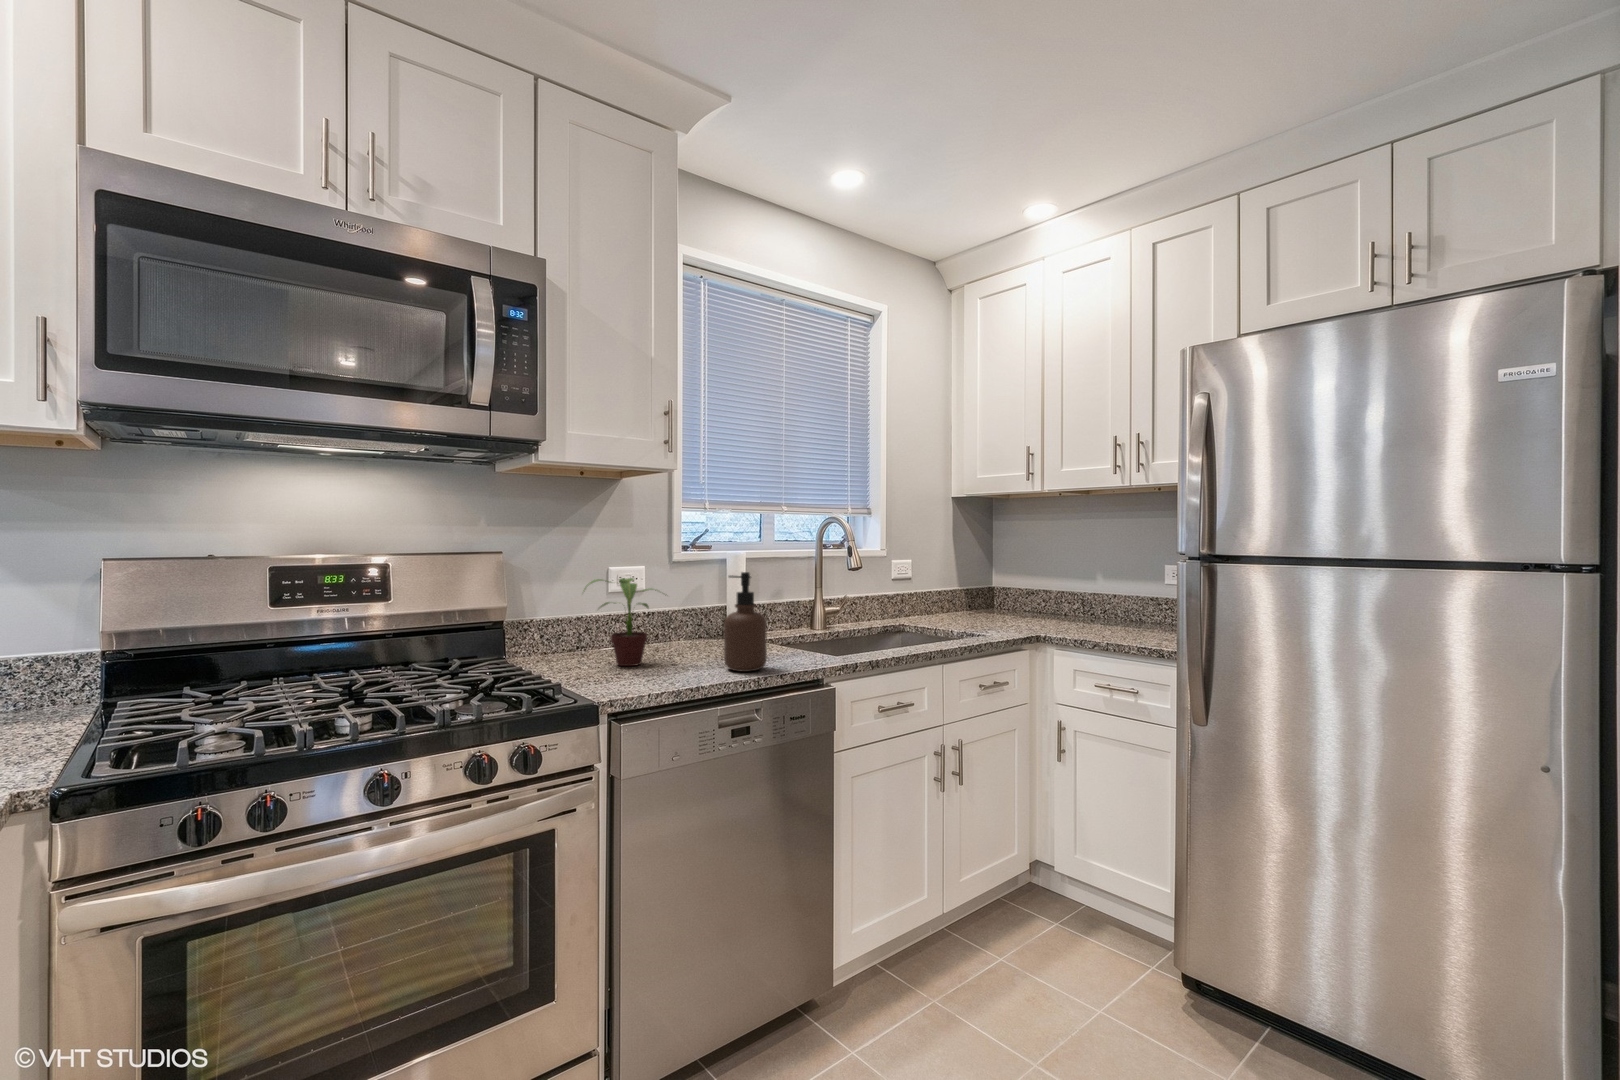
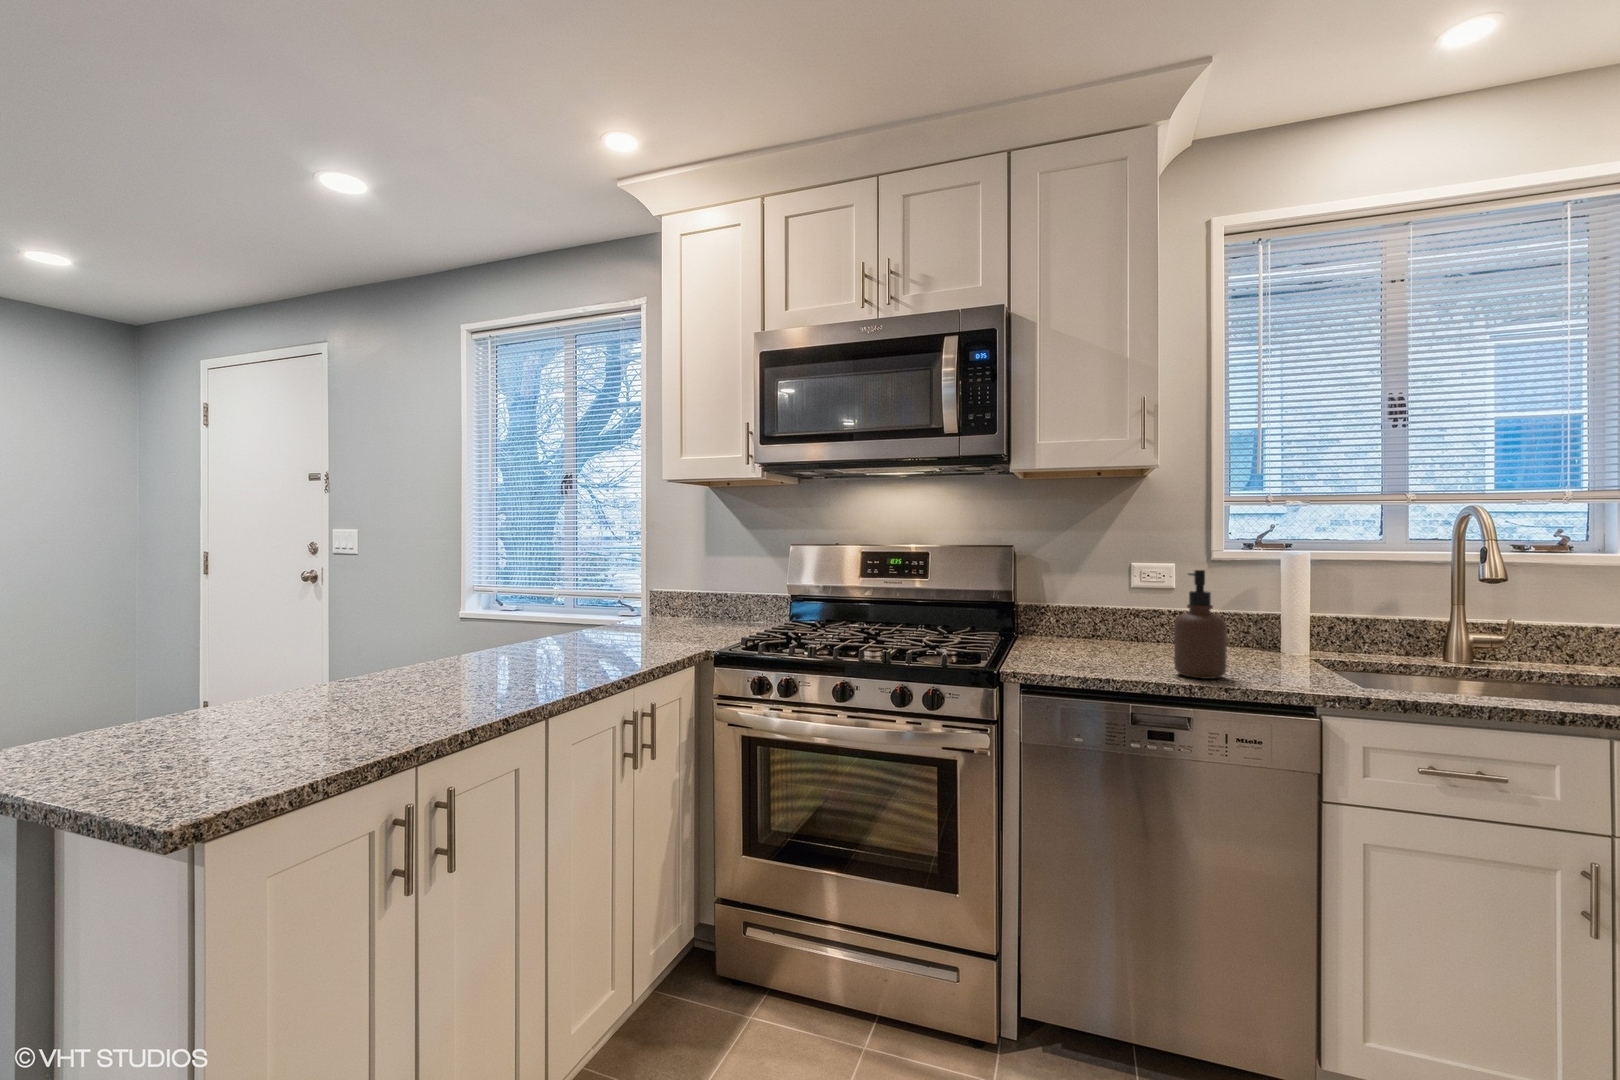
potted plant: present [585,578,656,666] -> none [1060,571,1146,656]

